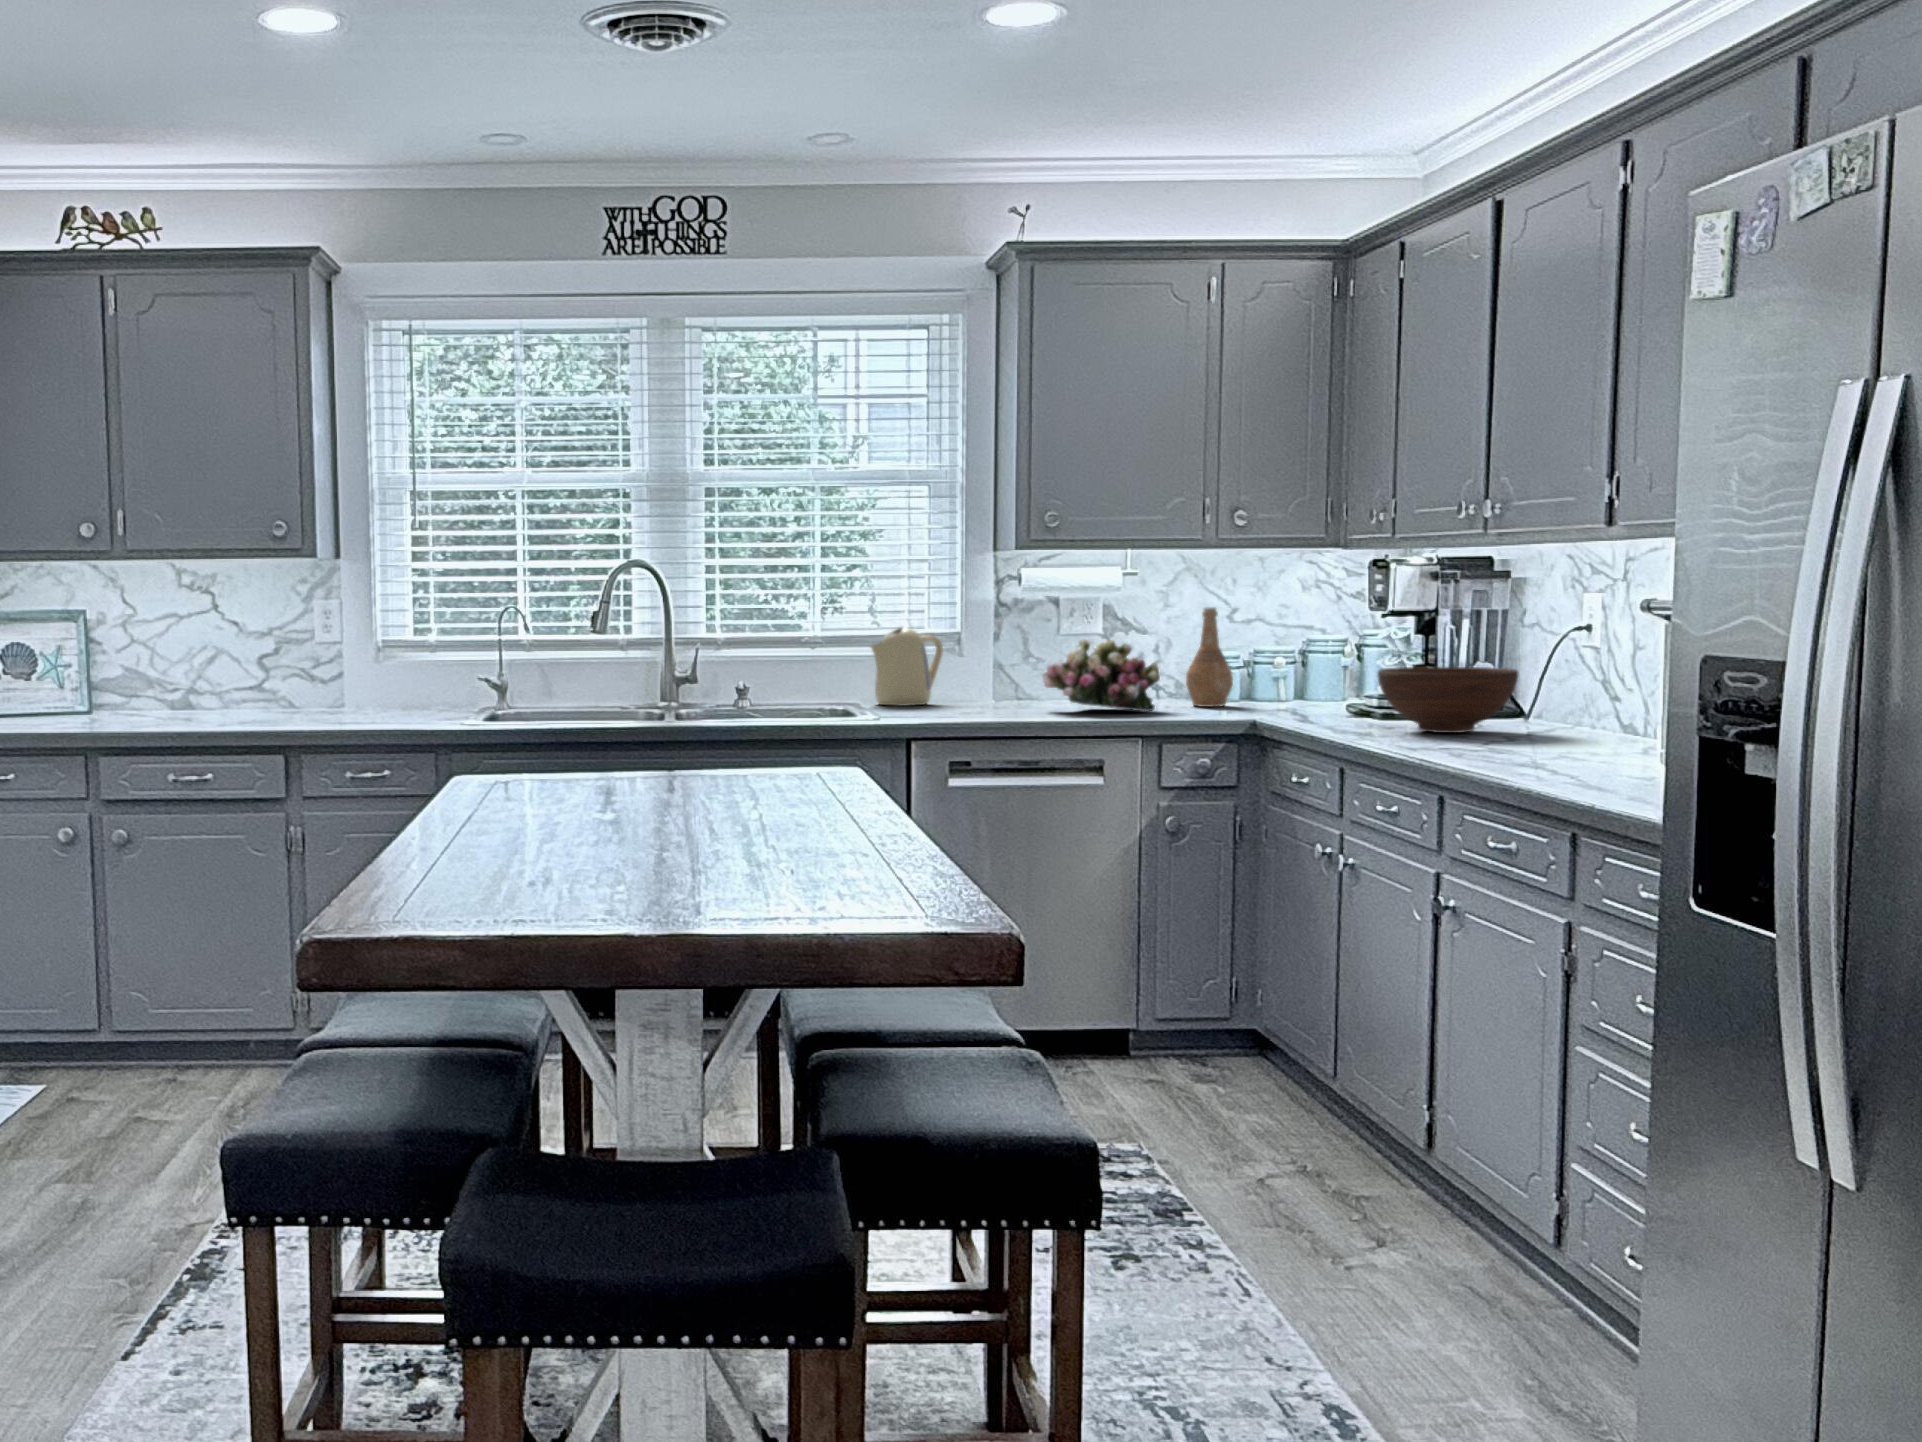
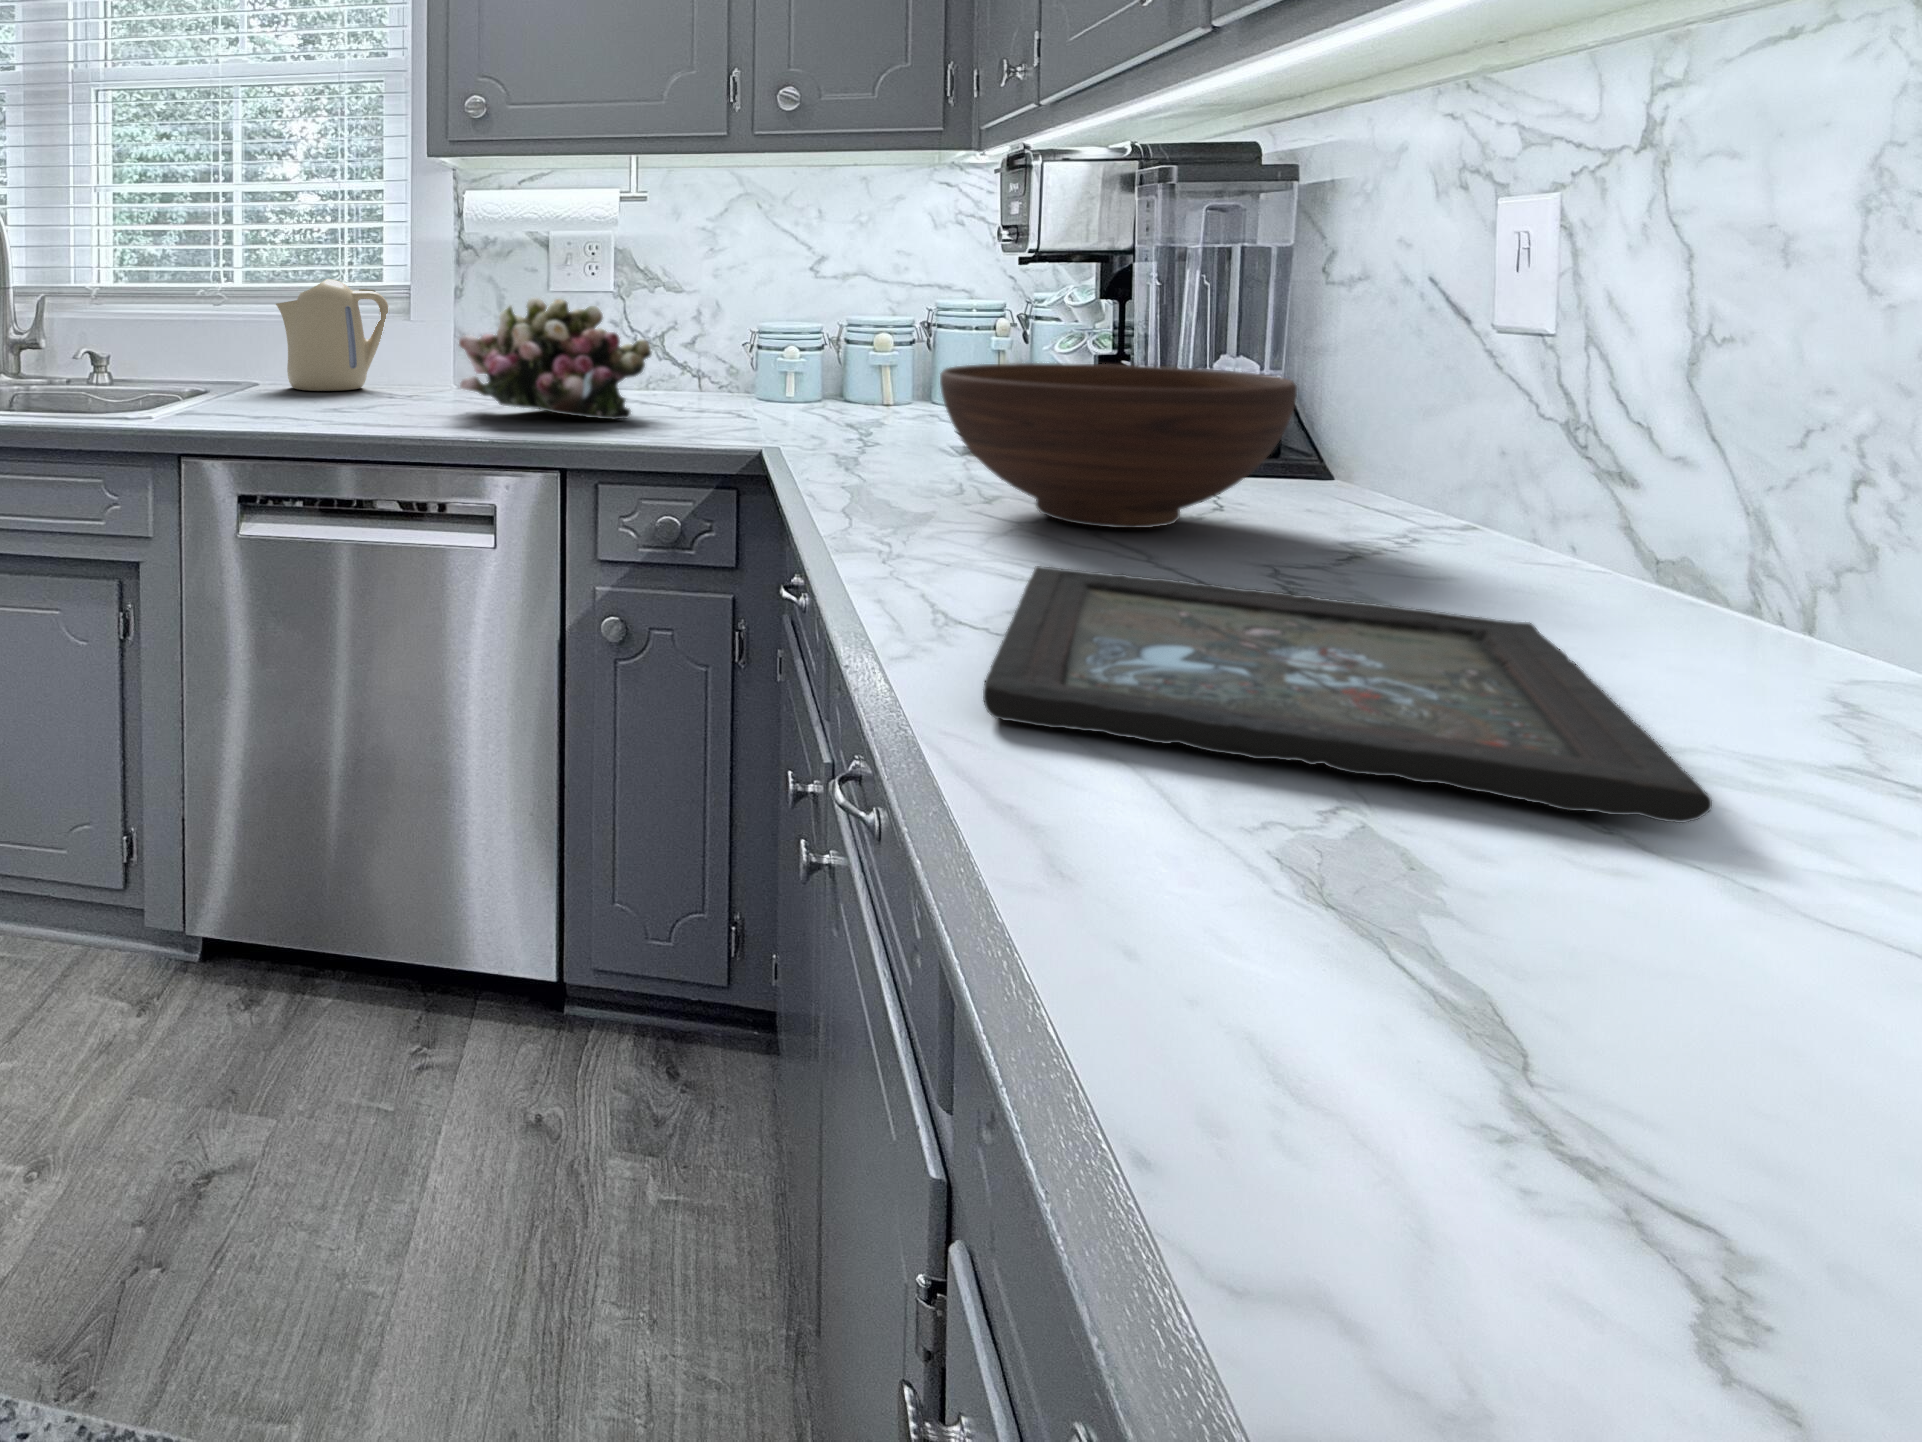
vase: present [1186,607,1233,707] -> none [720,252,796,412]
tray: none [1441,736,1614,760] -> present [983,566,1712,823]

